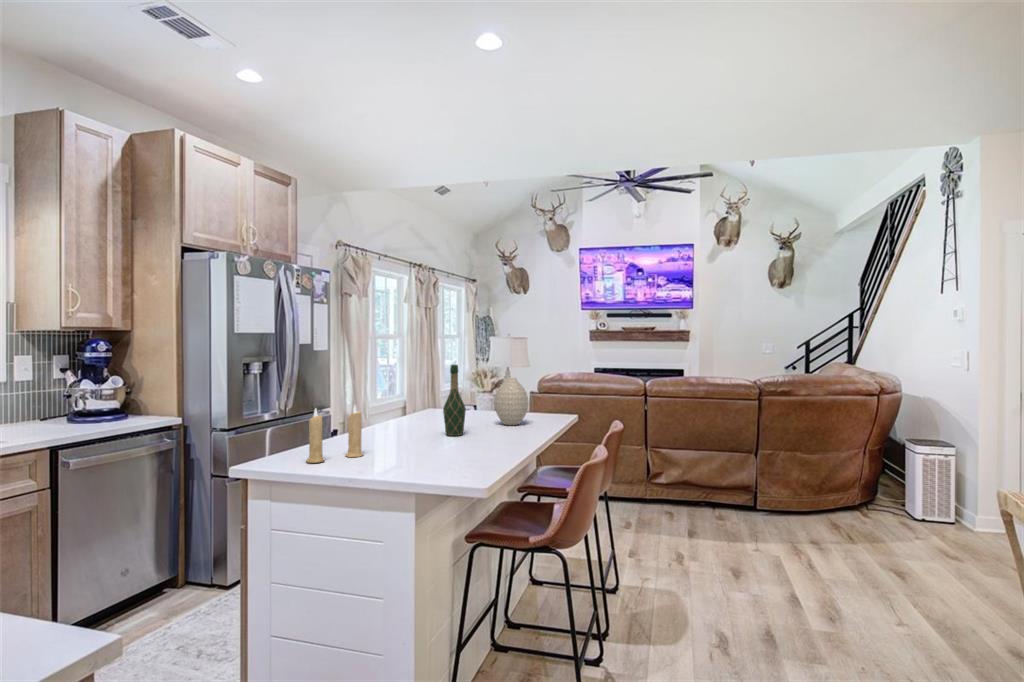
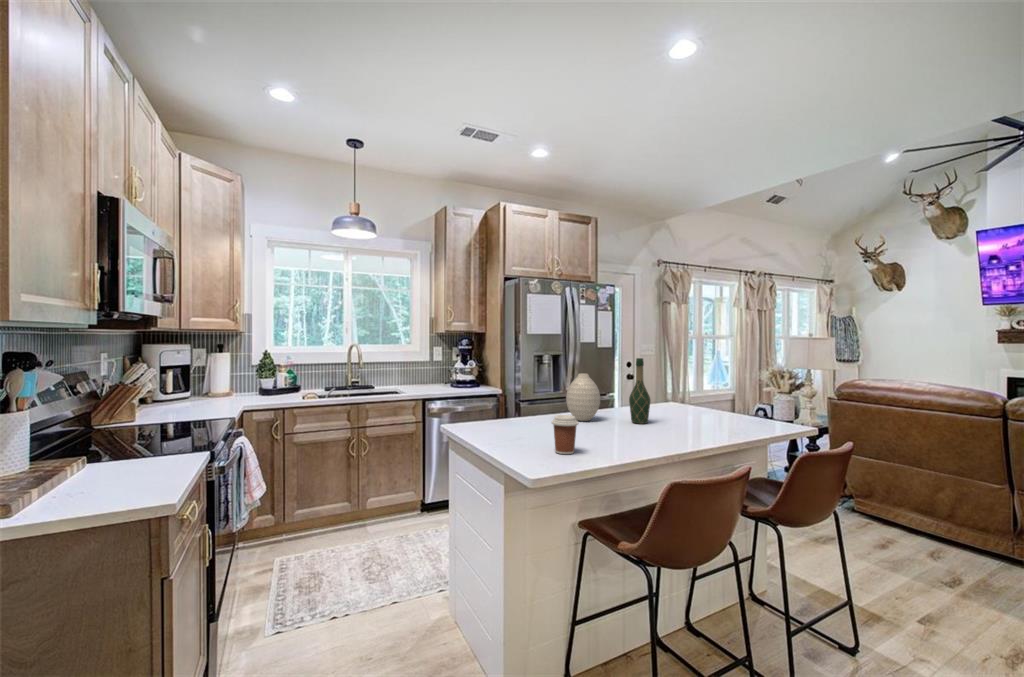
vase: present [495,378,528,425] -> present [566,374,600,421]
candle: present [306,406,363,463] -> none [494,384,538,427]
coffee cup: none [449,432,478,476] -> present [552,415,578,454]

